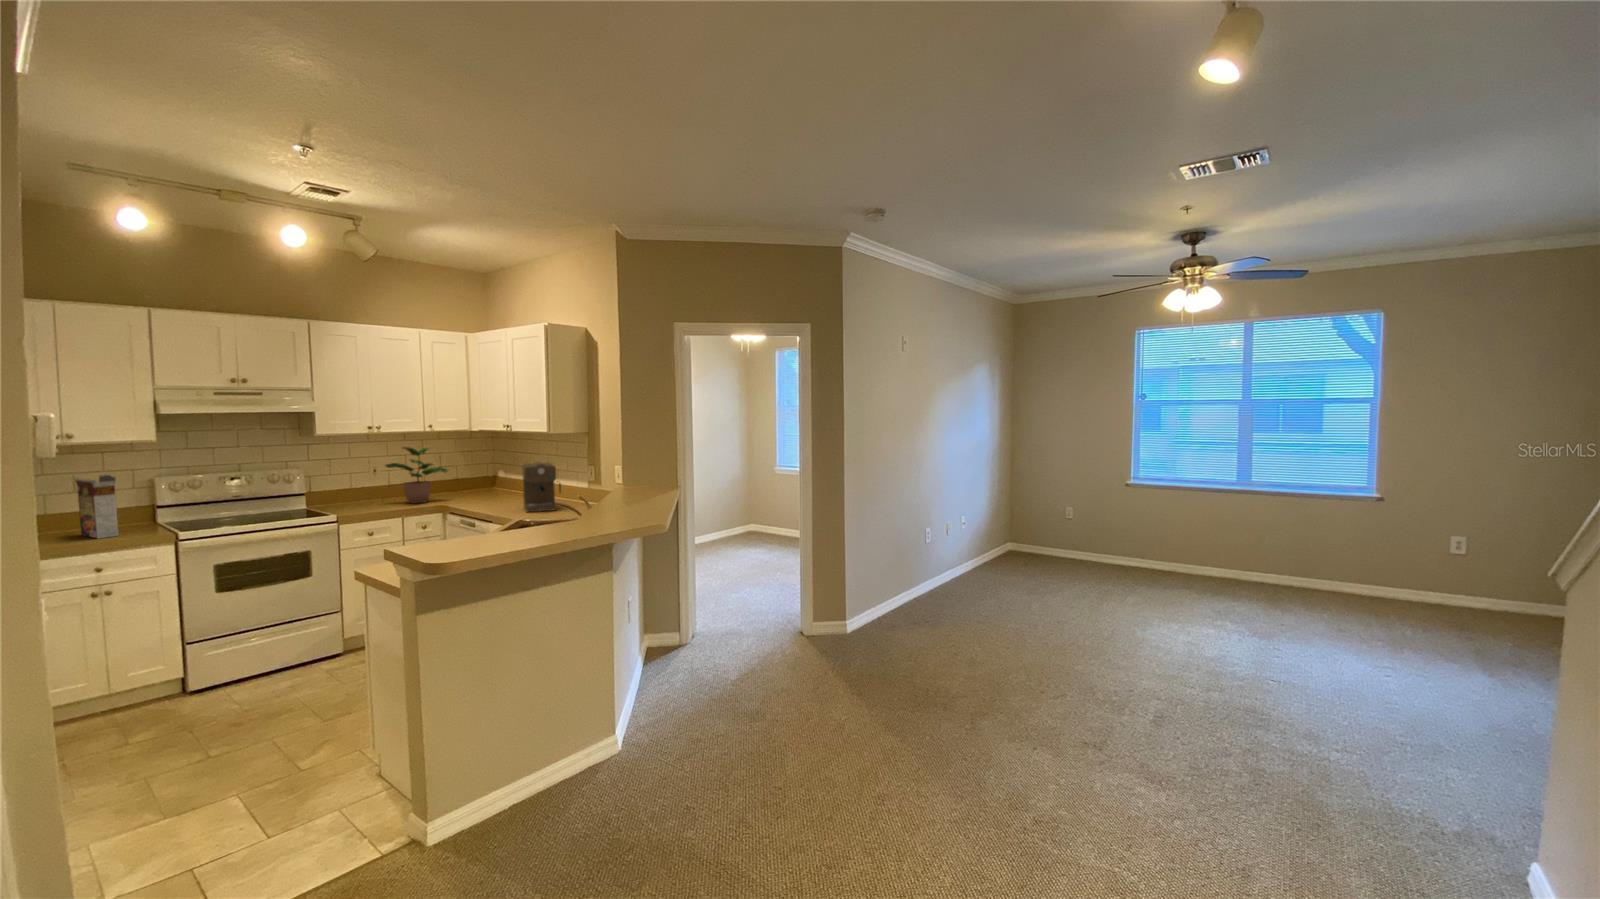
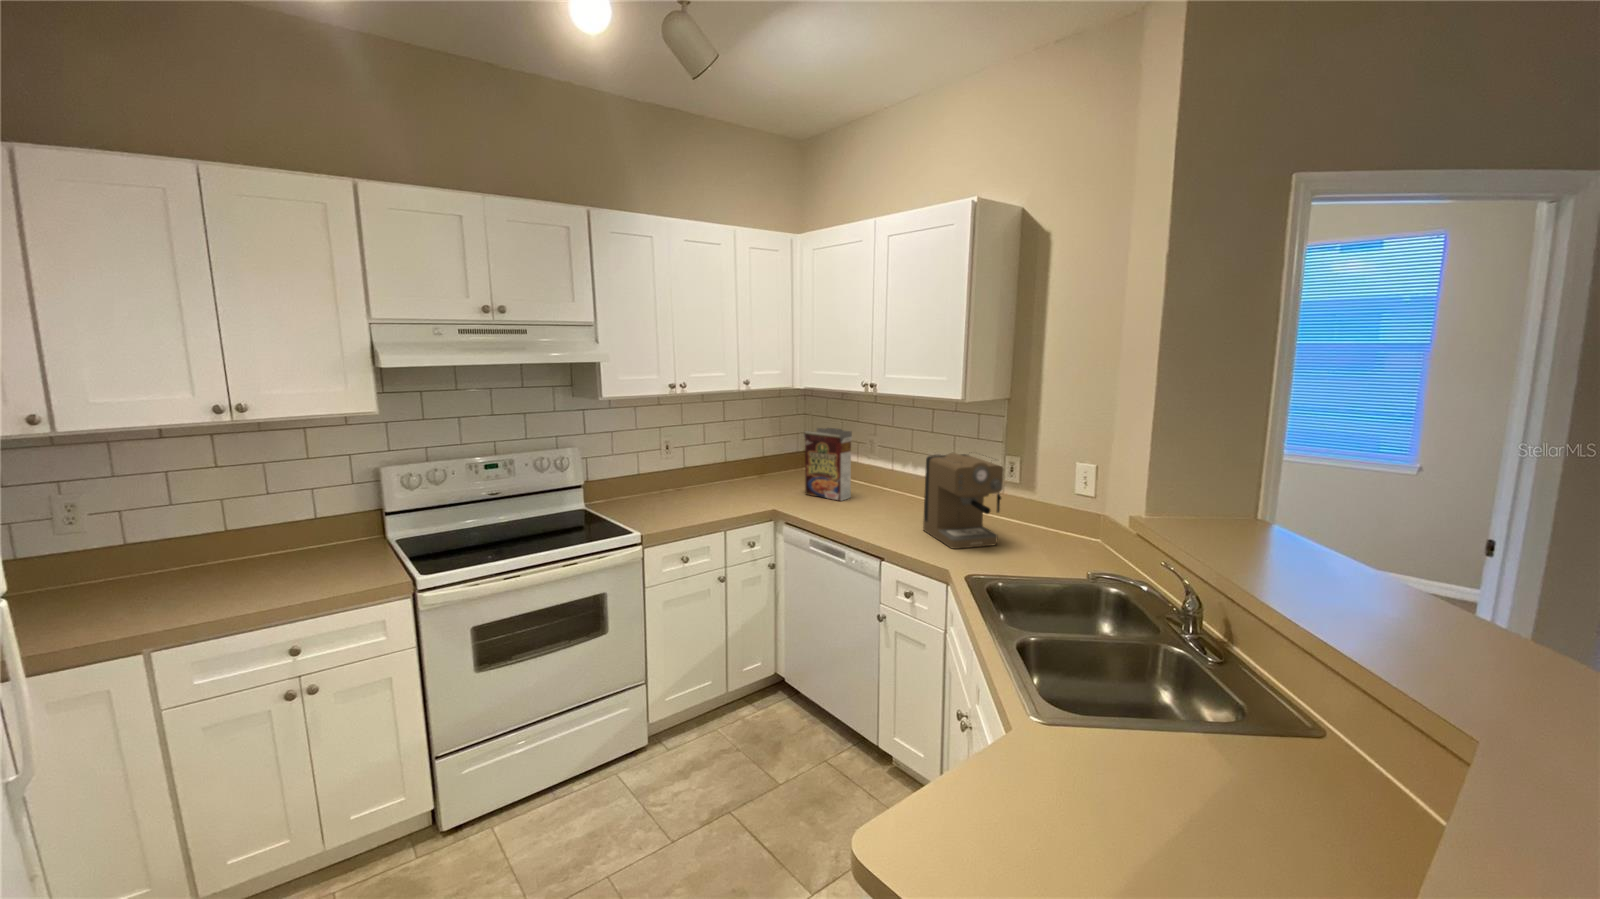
potted plant: present [385,447,448,503] -> none [688,417,775,505]
cereal box: present [75,475,119,538] -> present [803,428,852,501]

